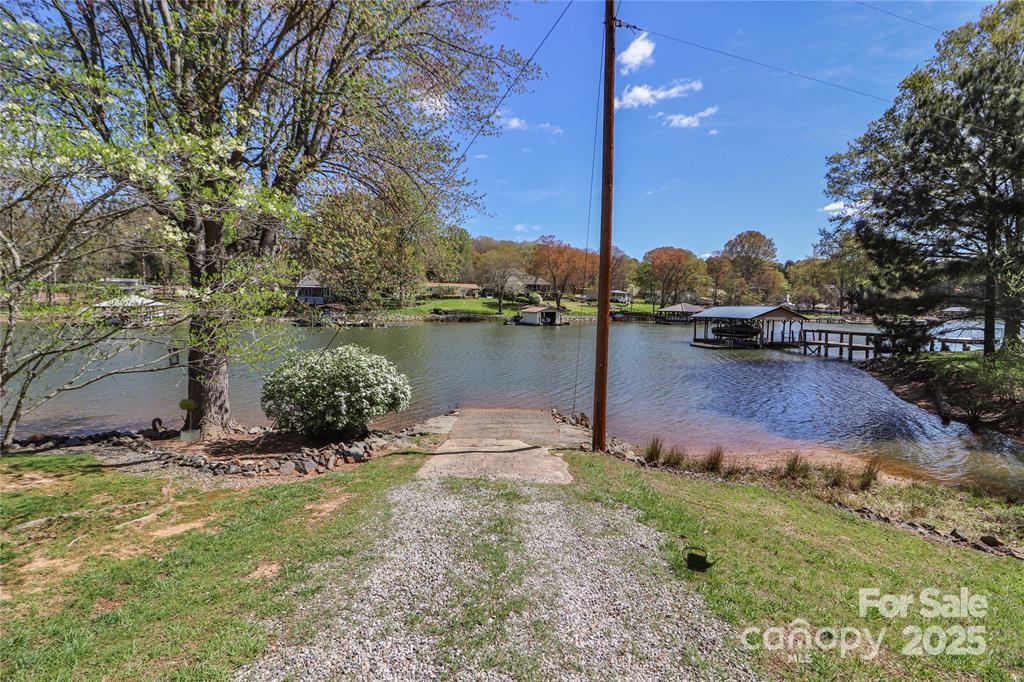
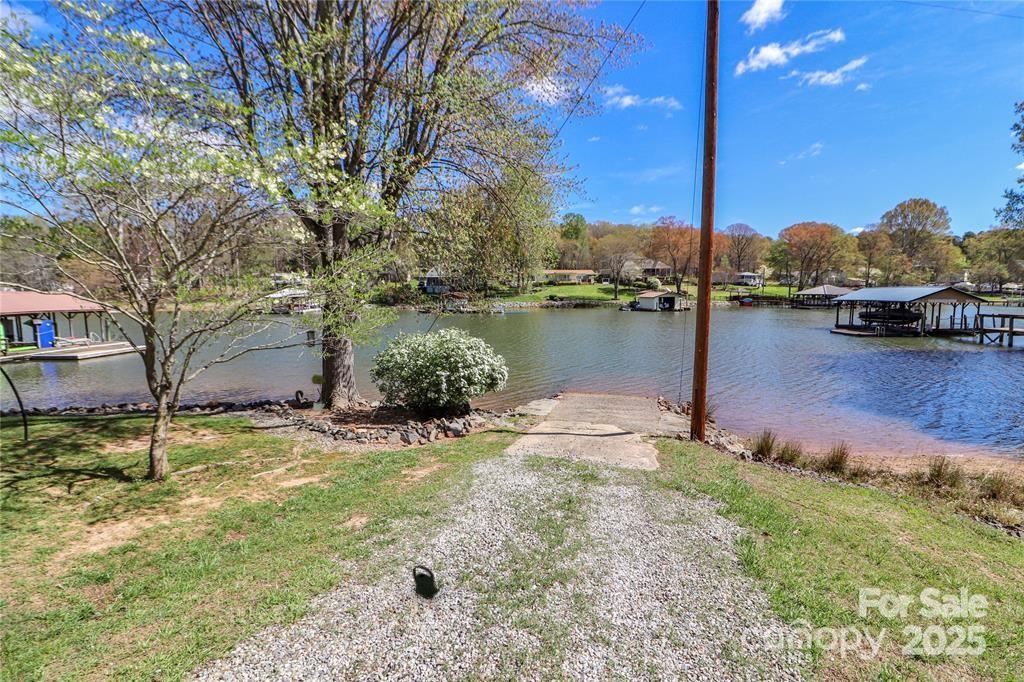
watering can: present [682,547,721,572] -> present [413,565,444,598]

